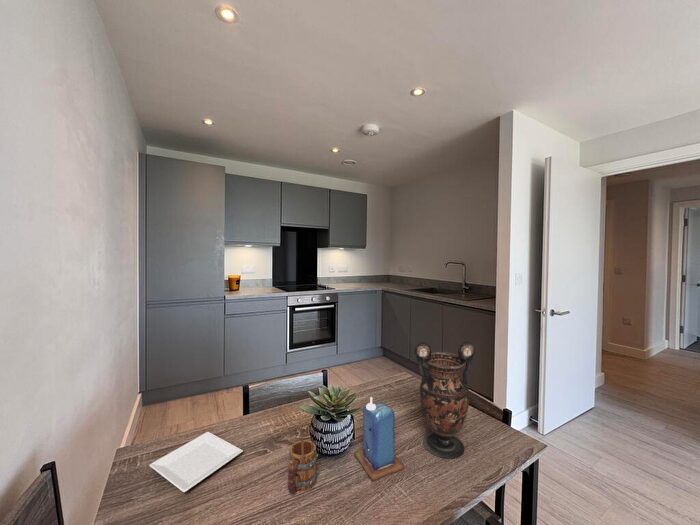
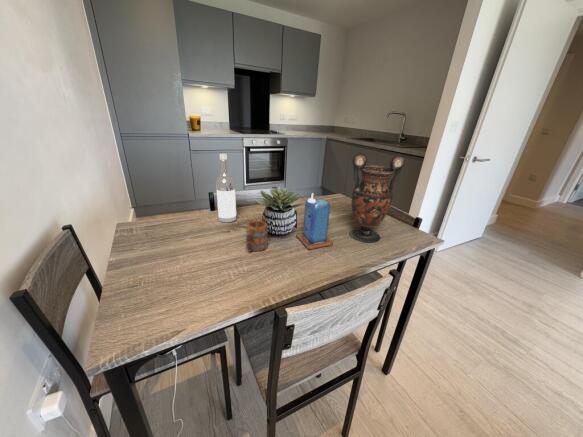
wine bottle: none [252,347,276,436] -> present [216,154,236,222]
plate: present [149,432,243,493] -> none [142,217,212,246]

